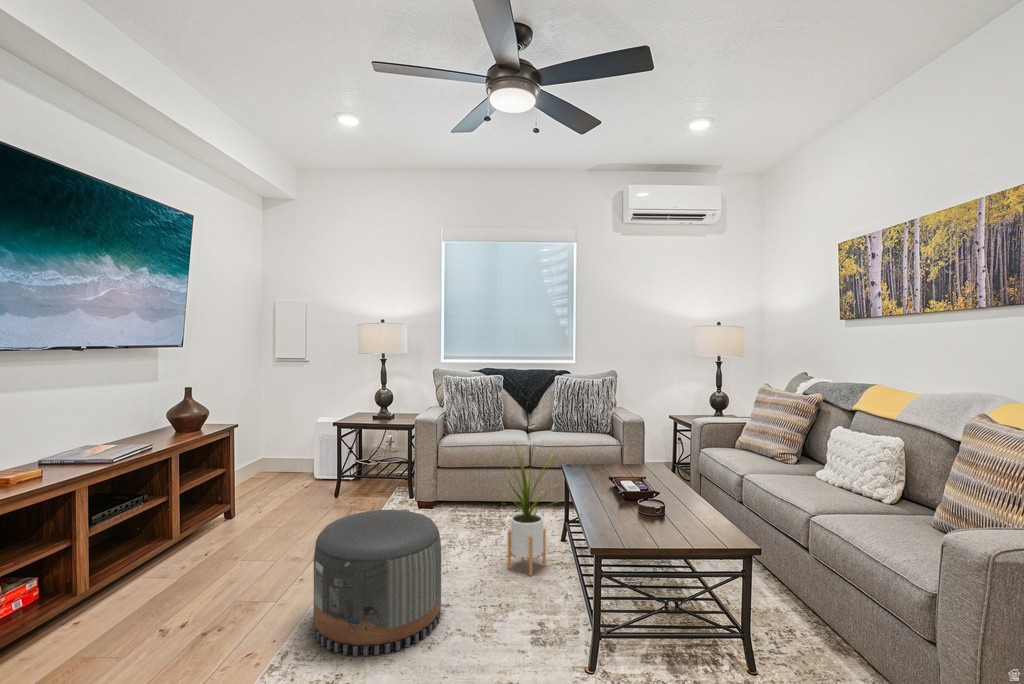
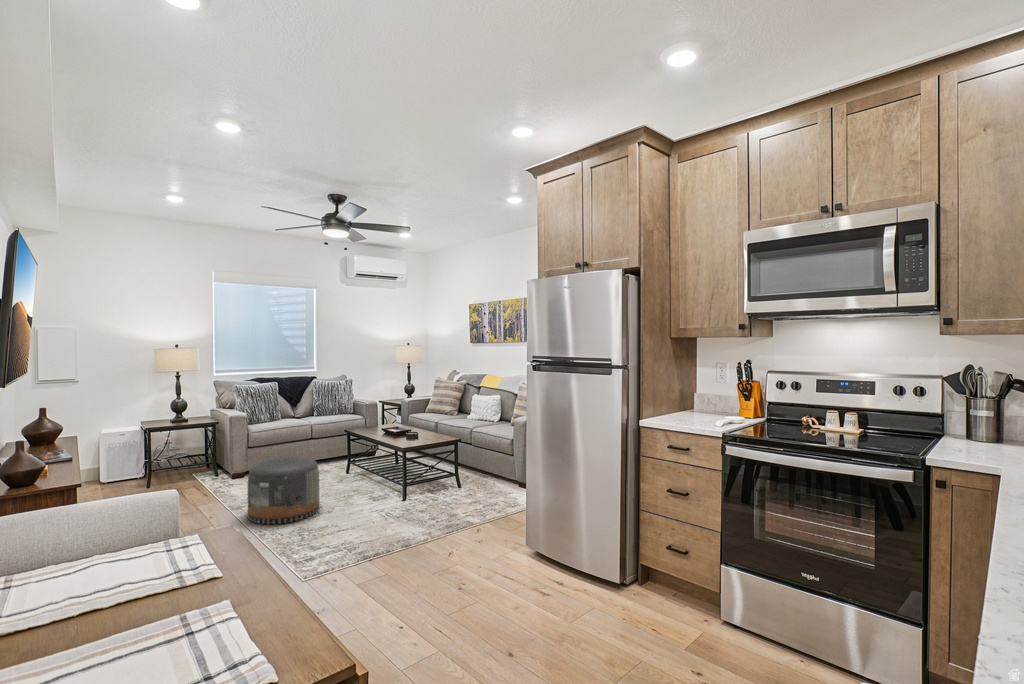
house plant: present [501,445,552,576] -> none [320,412,360,486]

